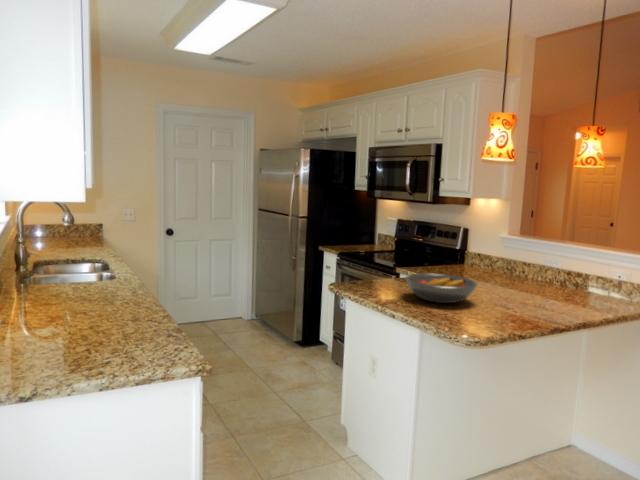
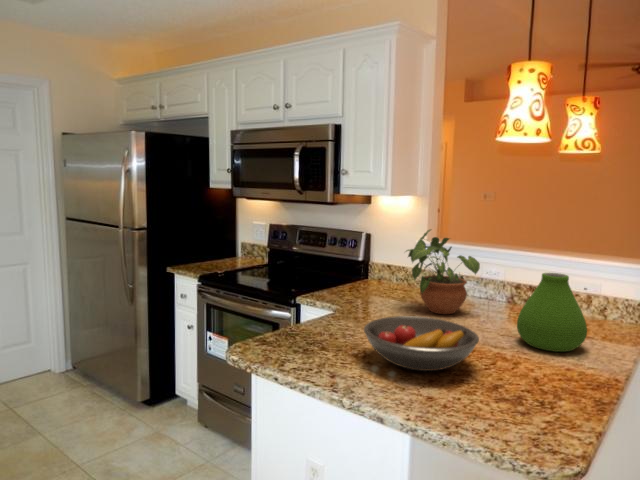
potted plant: none [469,223,525,286] -> present [407,230,480,314]
vase: none [527,254,577,309] -> present [517,273,587,352]

